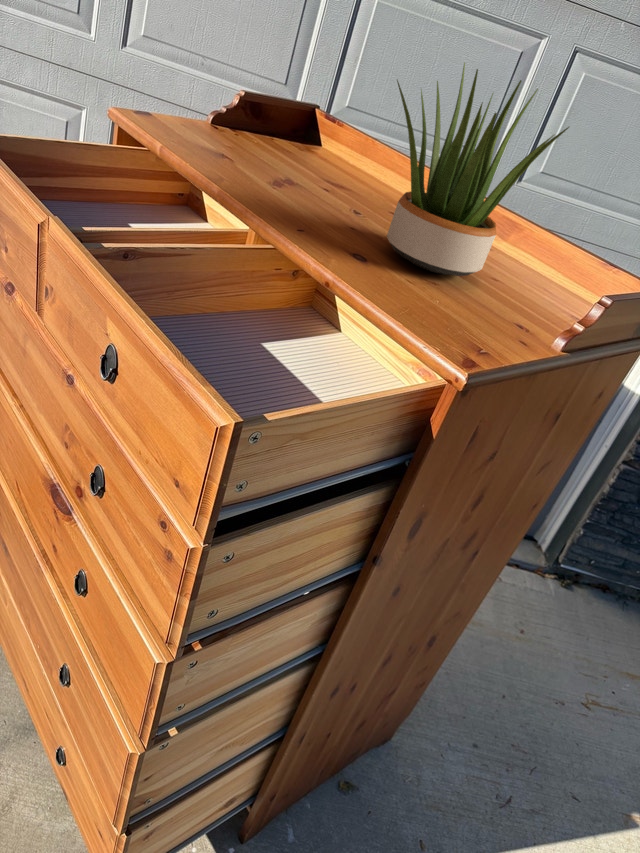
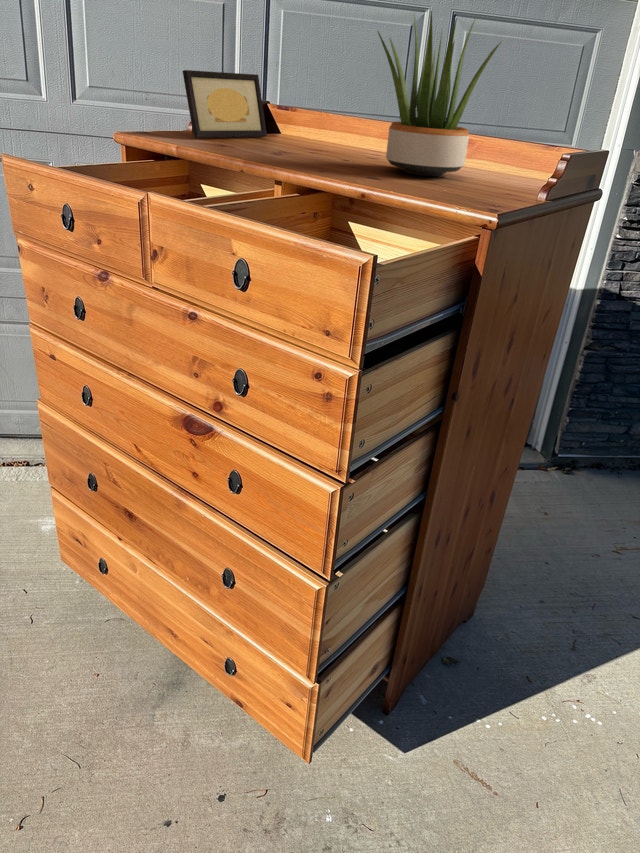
picture frame: none [190,57,295,153] -> present [183,70,267,138]

